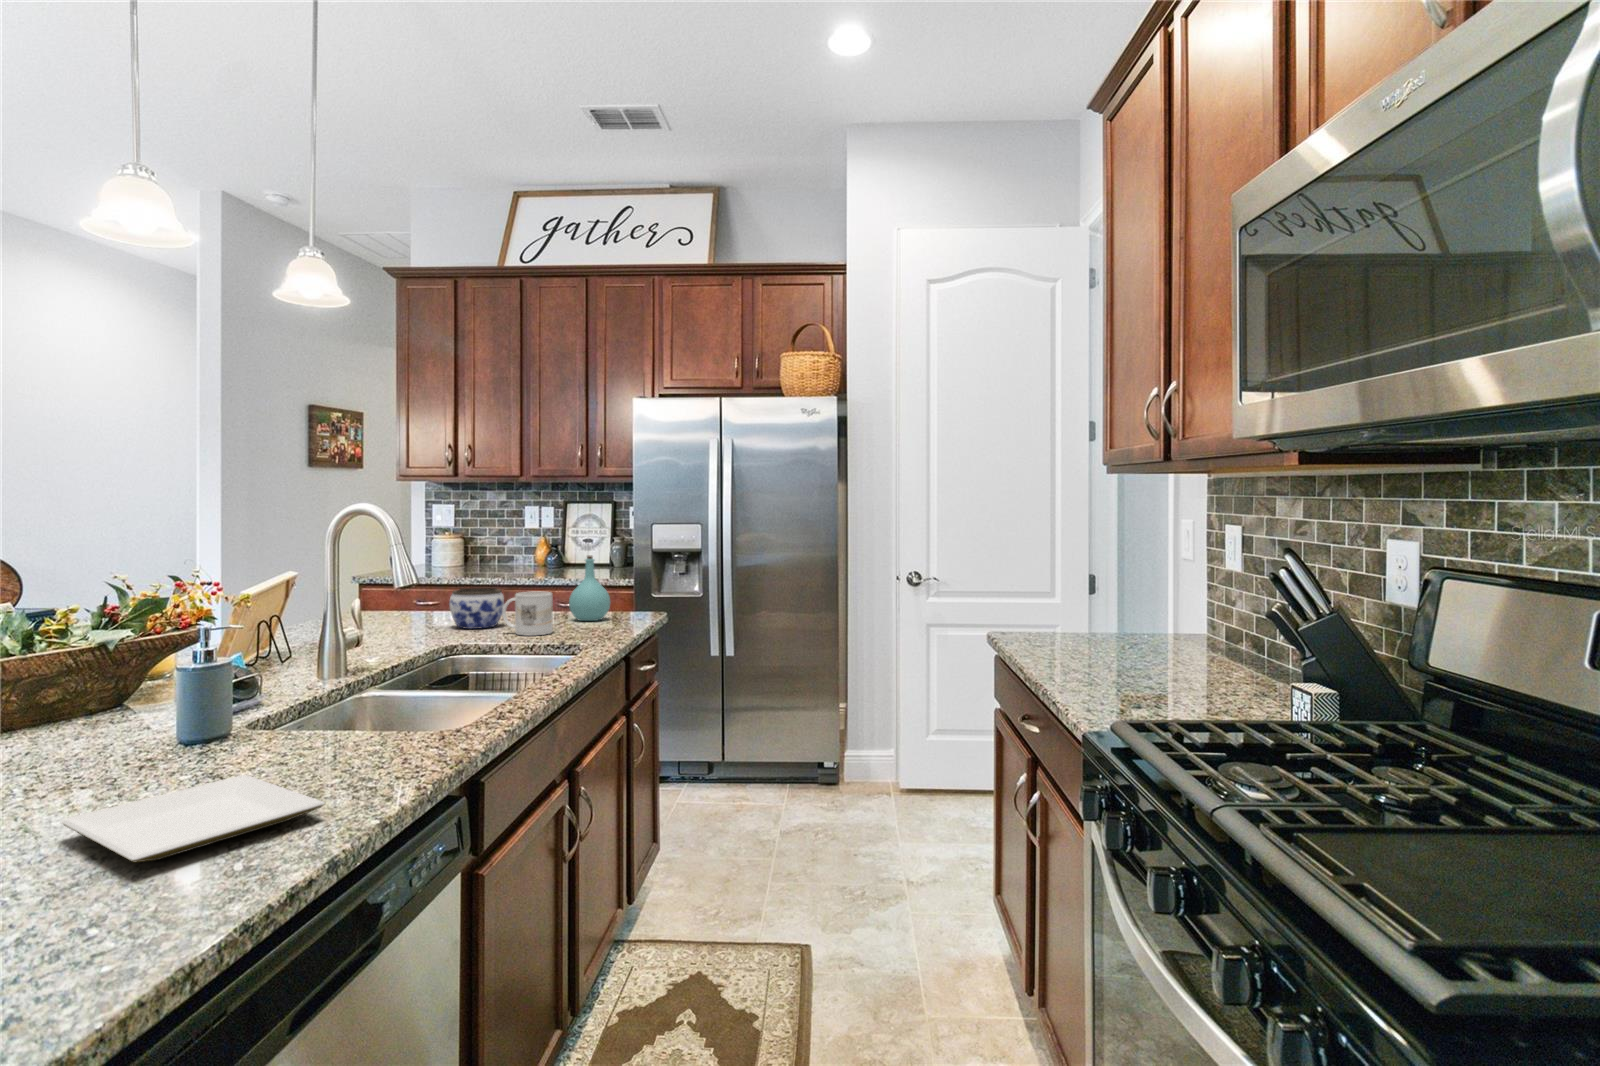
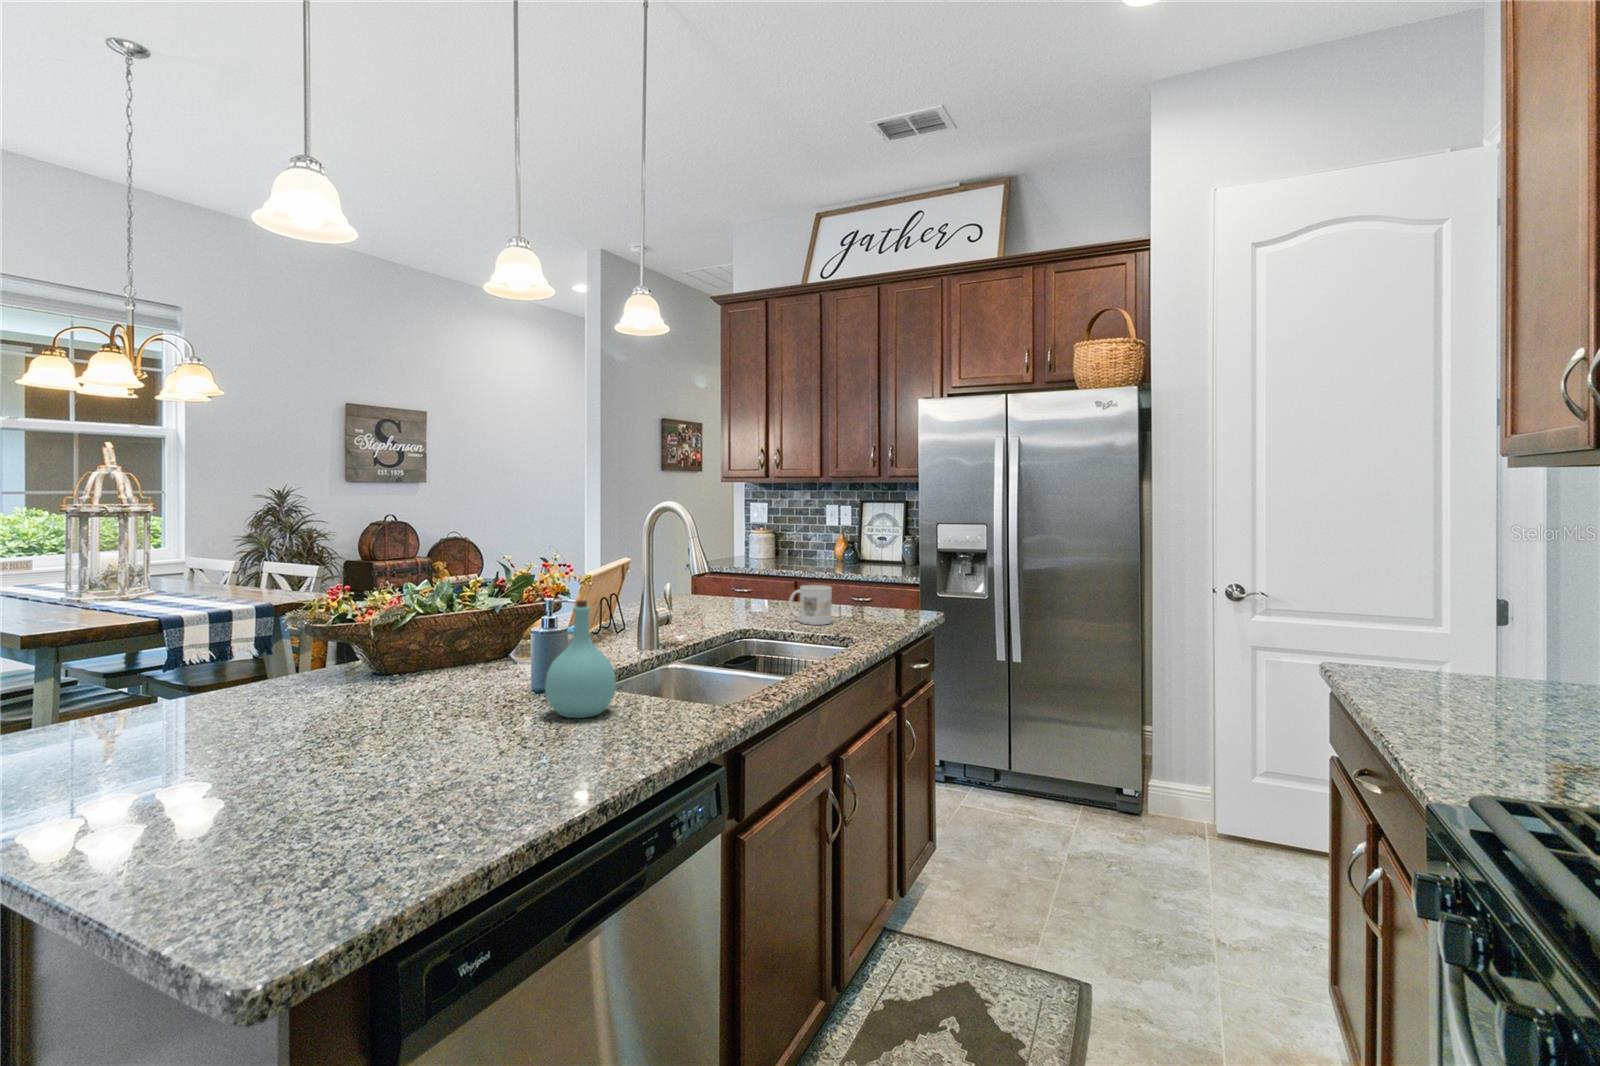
bottle: present [569,555,610,621] -> present [545,600,616,718]
jar: present [449,588,504,629] -> none [748,579,793,615]
plate: present [61,775,324,863] -> none [440,723,609,782]

